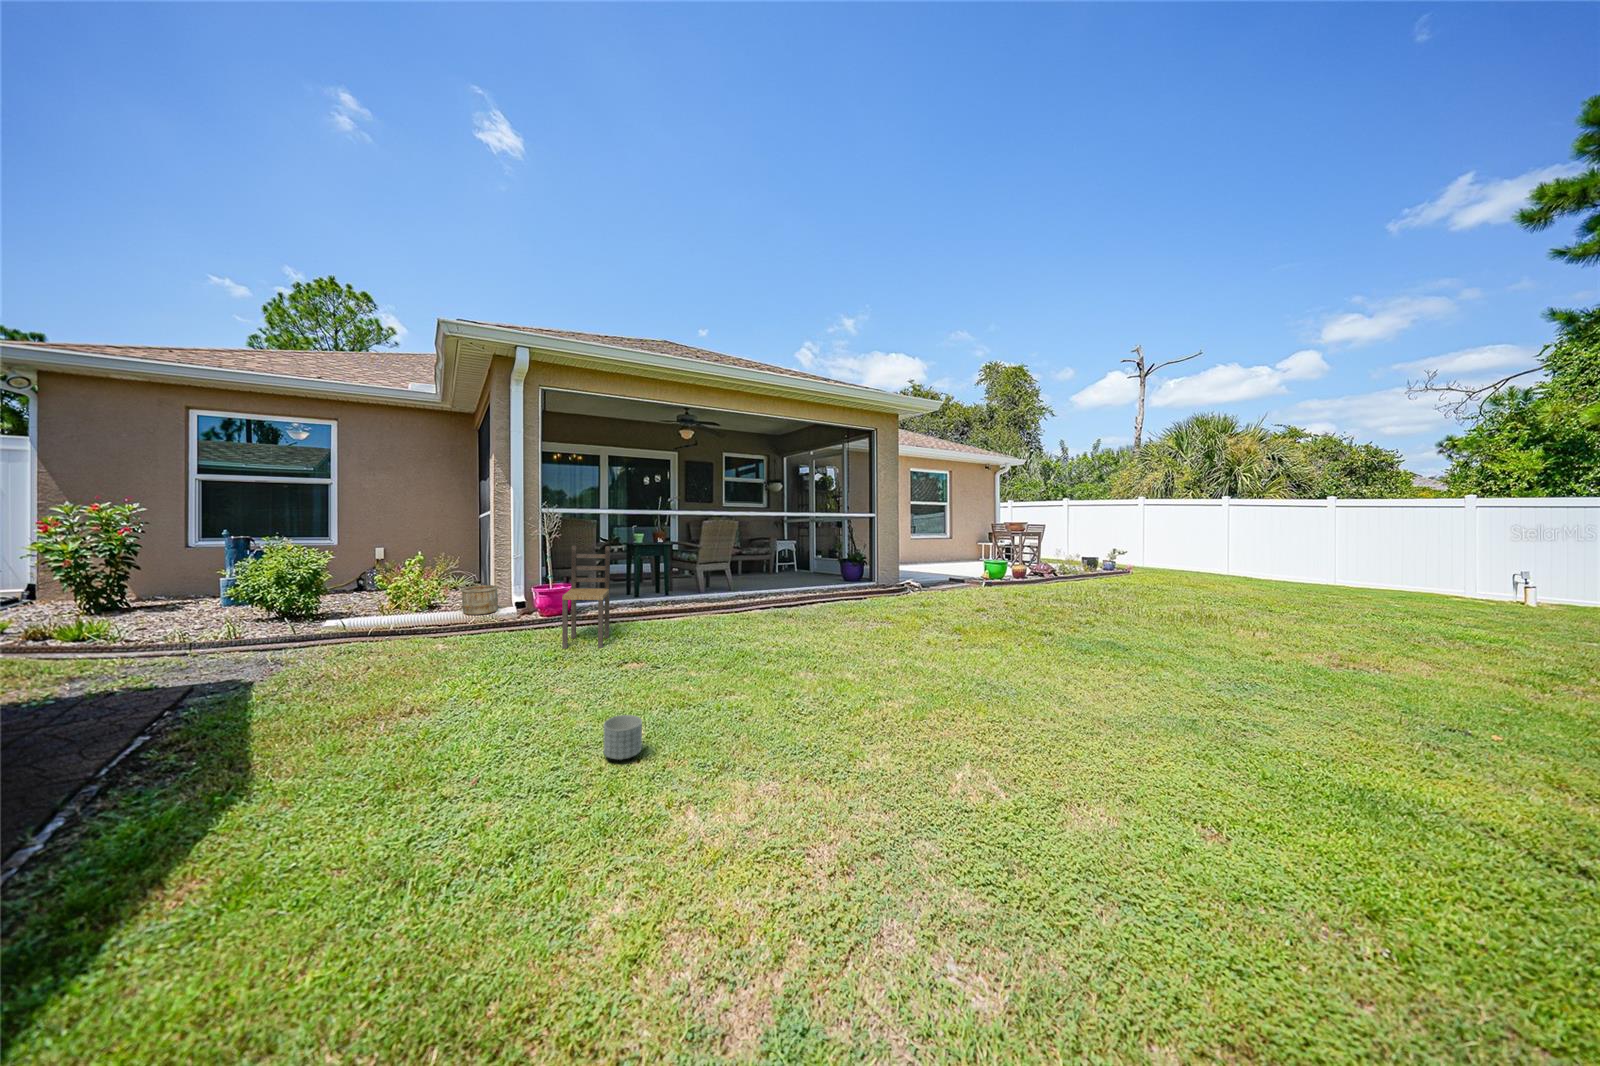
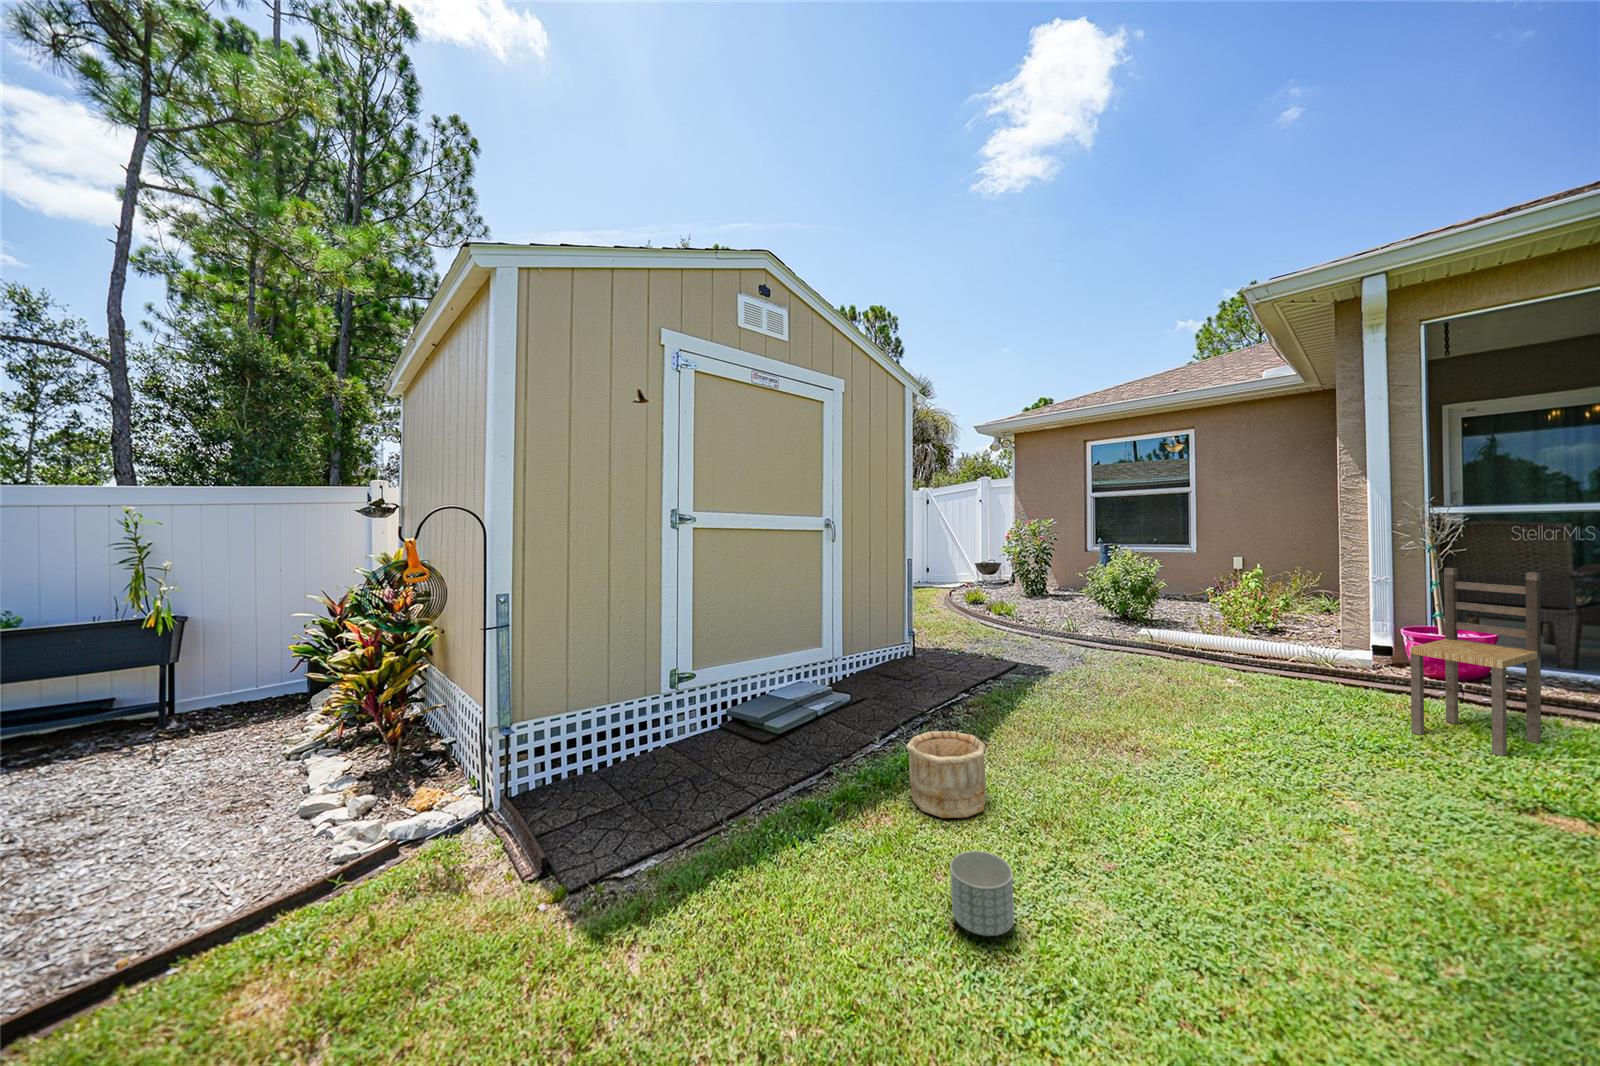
wooden bucket: present [461,585,498,615] -> present [906,731,986,818]
planter: present [603,715,642,760] -> present [950,851,1014,936]

